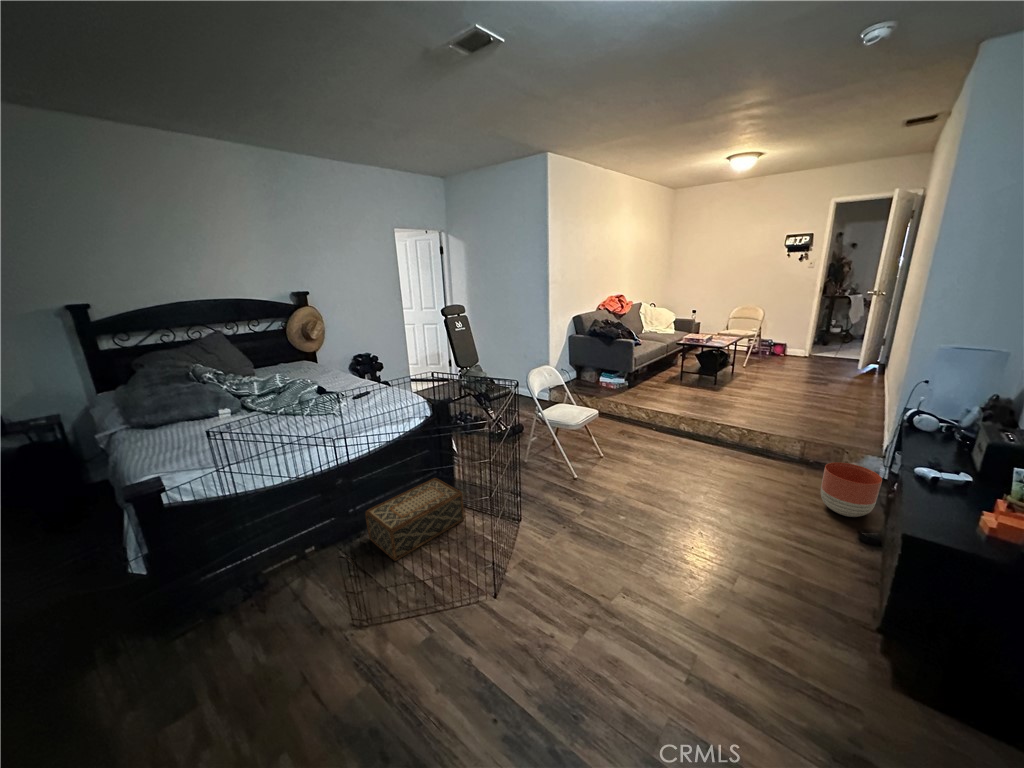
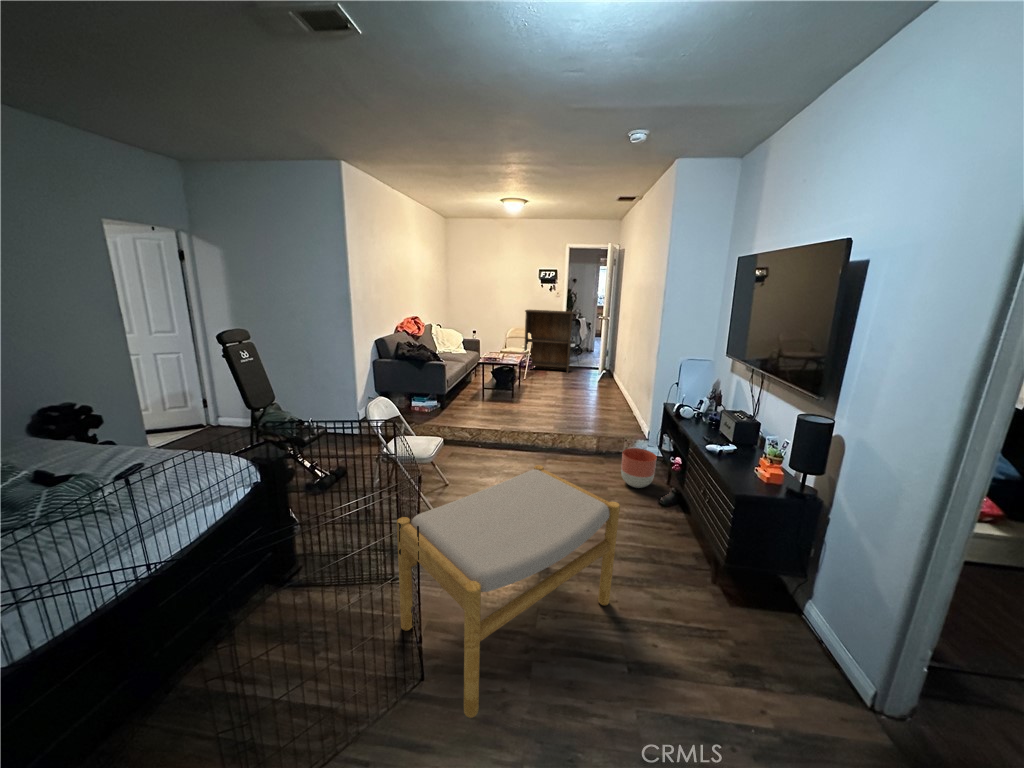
bookshelf: none [749,286,832,365] -> present [524,310,574,373]
footstool: none [499,449,734,649] -> present [397,465,620,718]
woven basket: present [365,478,464,561] -> none [182,561,327,696]

